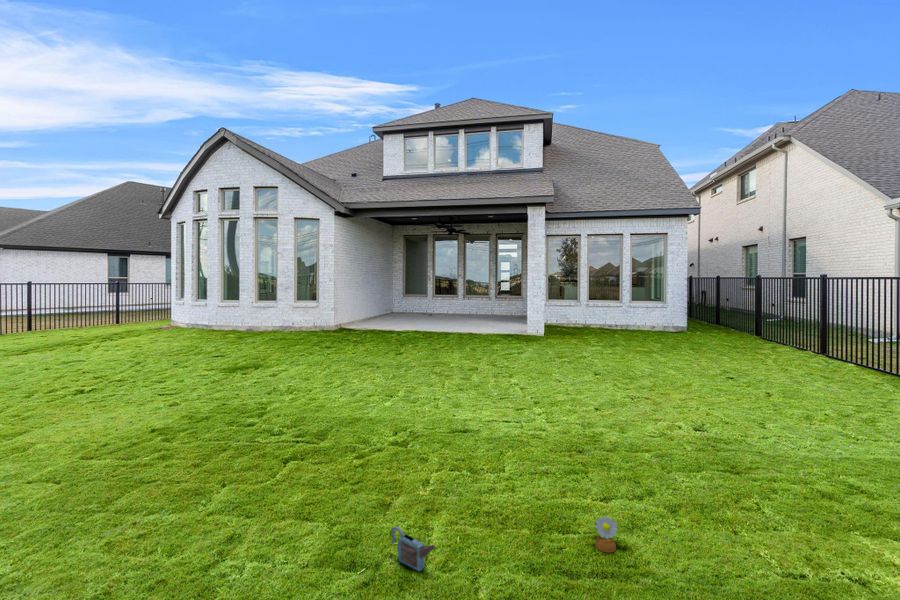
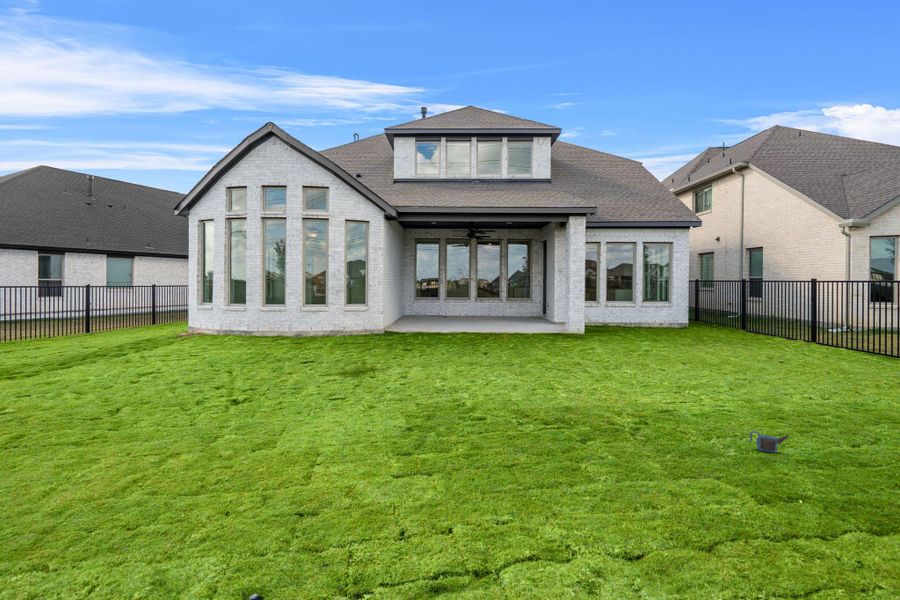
decorative plant: present [588,516,629,553] -> none [831,417,861,439]

